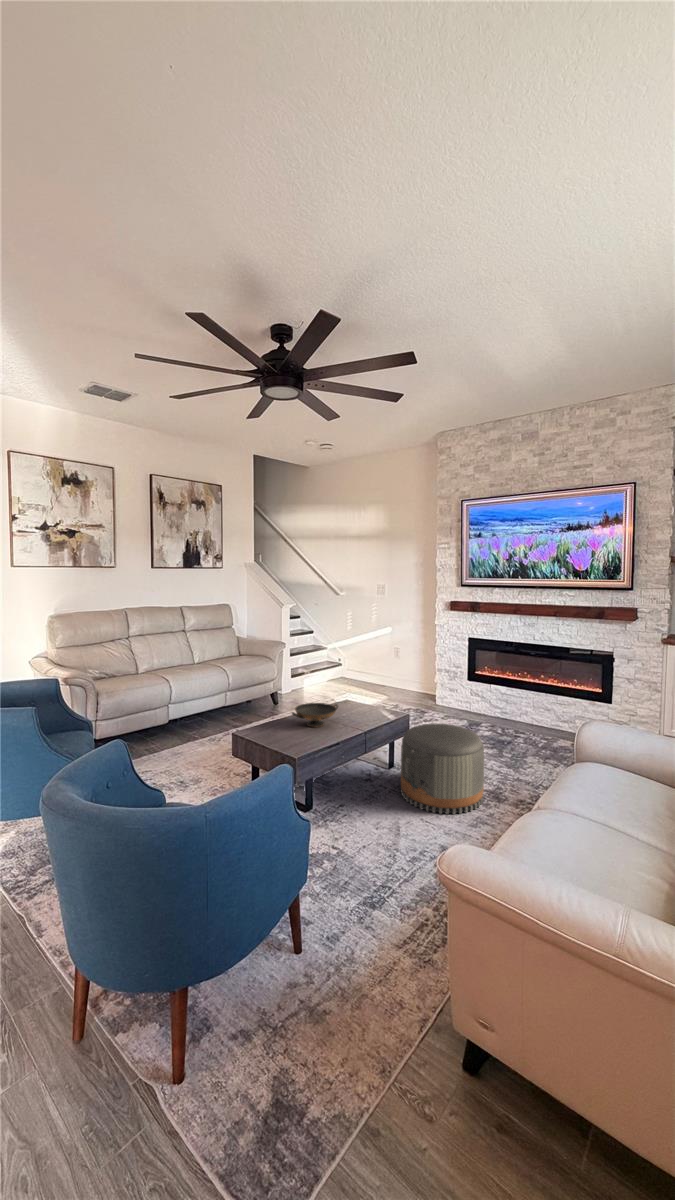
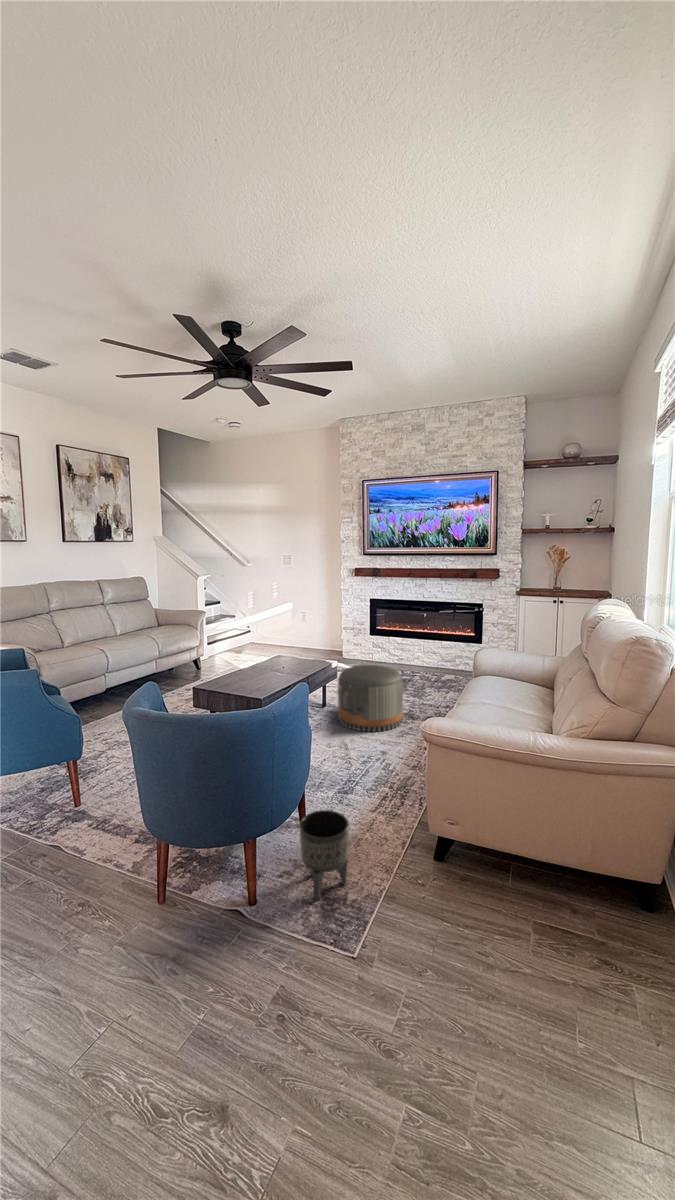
decorative bowl: present [292,703,338,727] -> none [246,656,283,676]
planter: none [249,955,321,1102] -> present [299,810,349,900]

